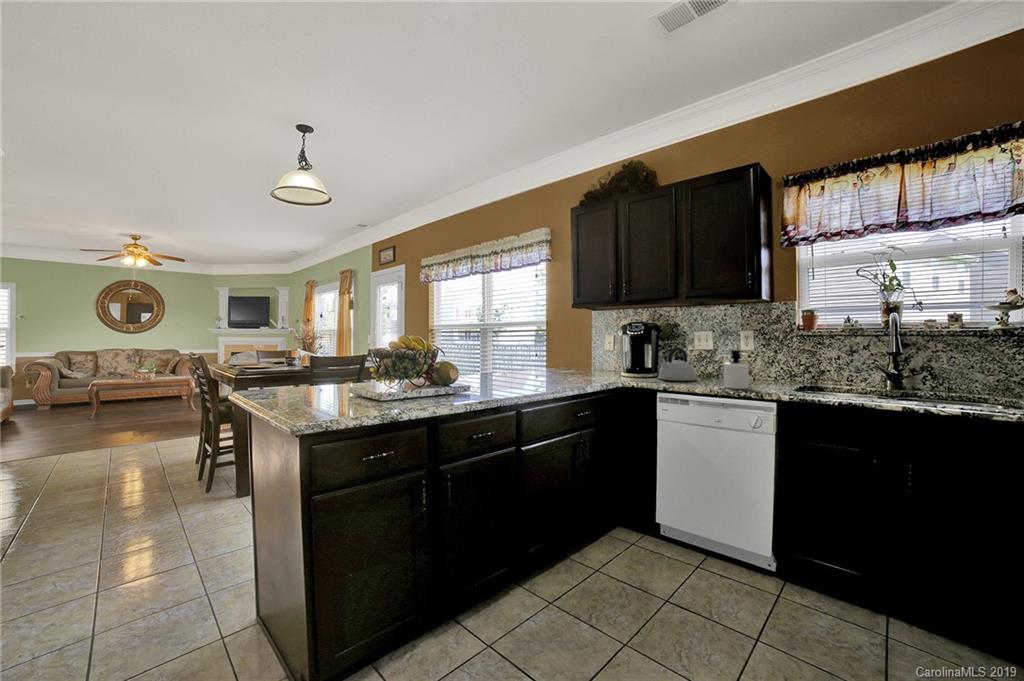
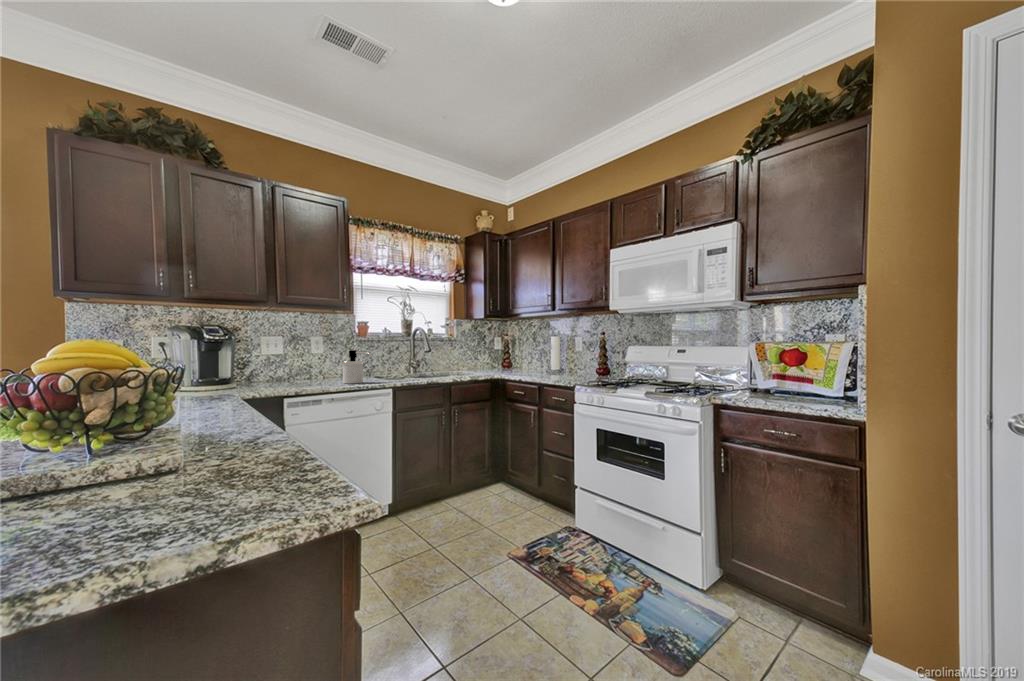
kettle: present [658,348,697,381] -> none [248,351,295,386]

